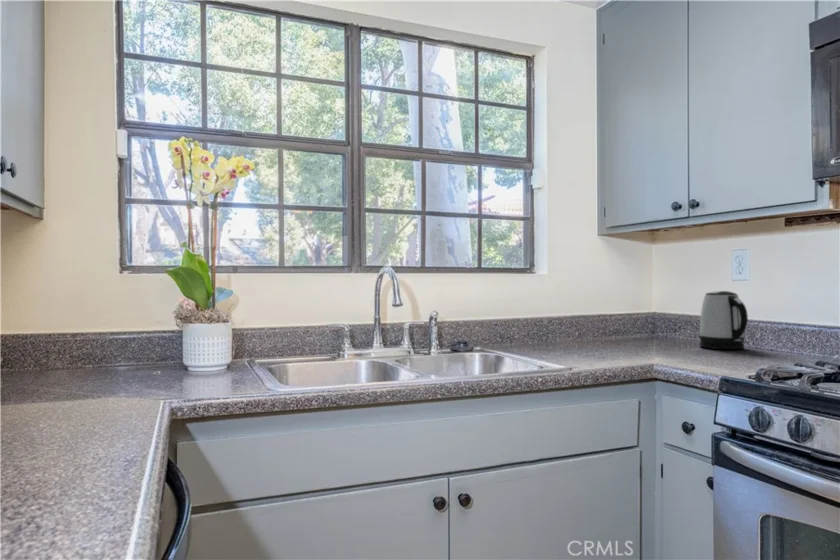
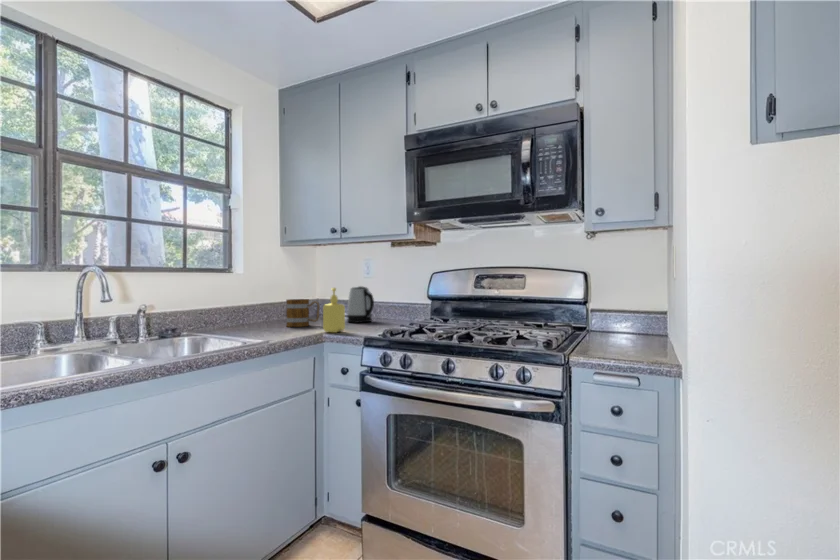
soap dispenser: none [653,294,690,364] -> present [323,288,345,333]
mug: none [602,308,652,348] -> present [286,299,320,327]

